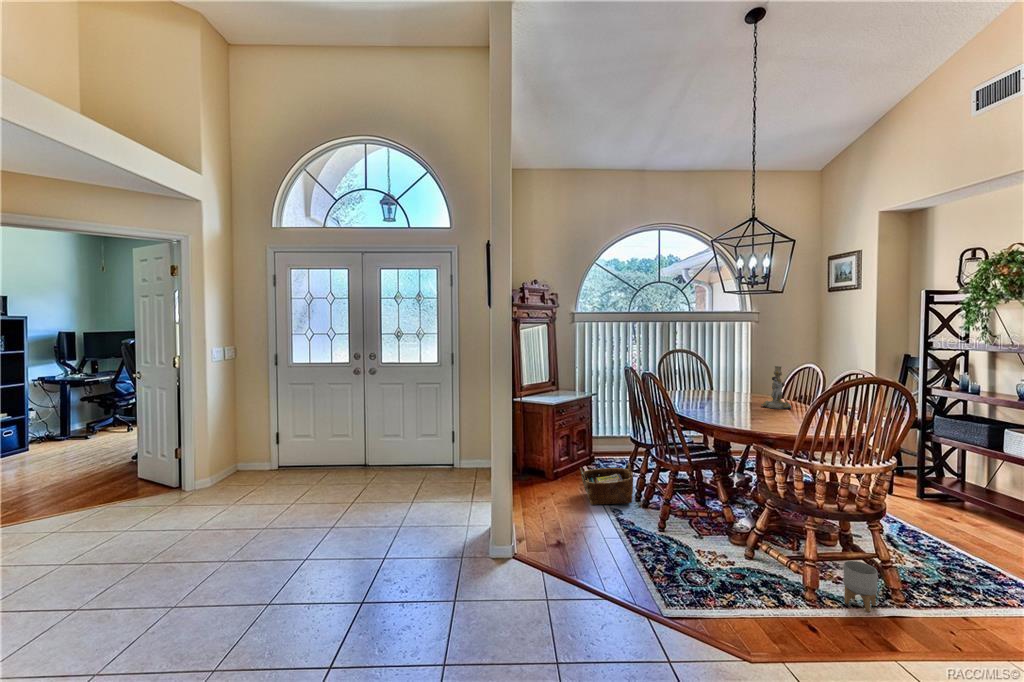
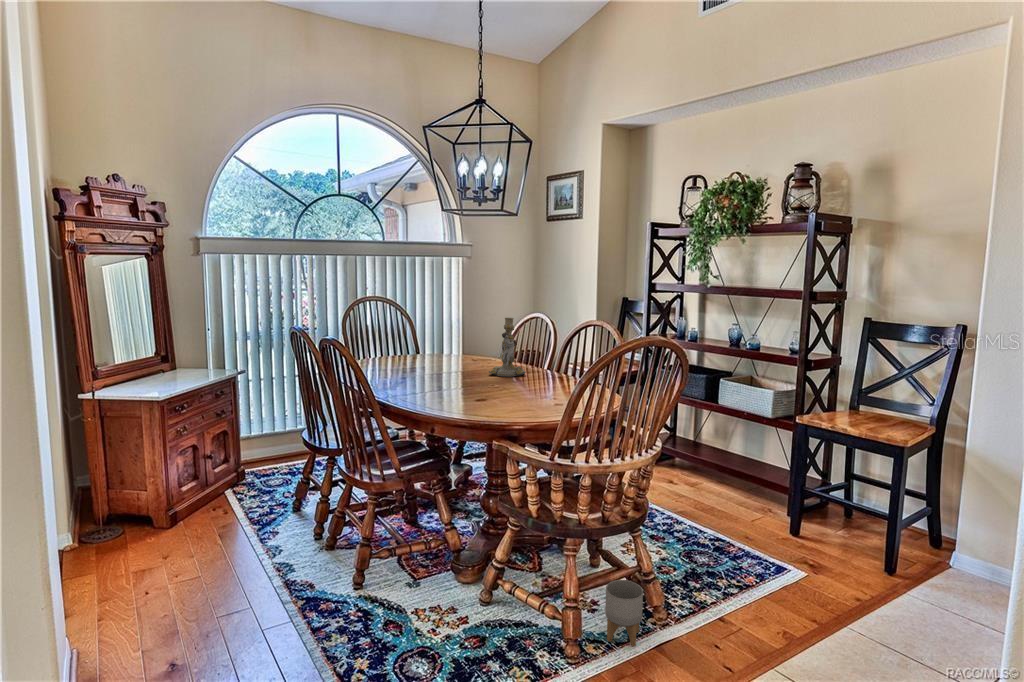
woven basket: present [580,463,633,505] -> none [214,483,310,567]

